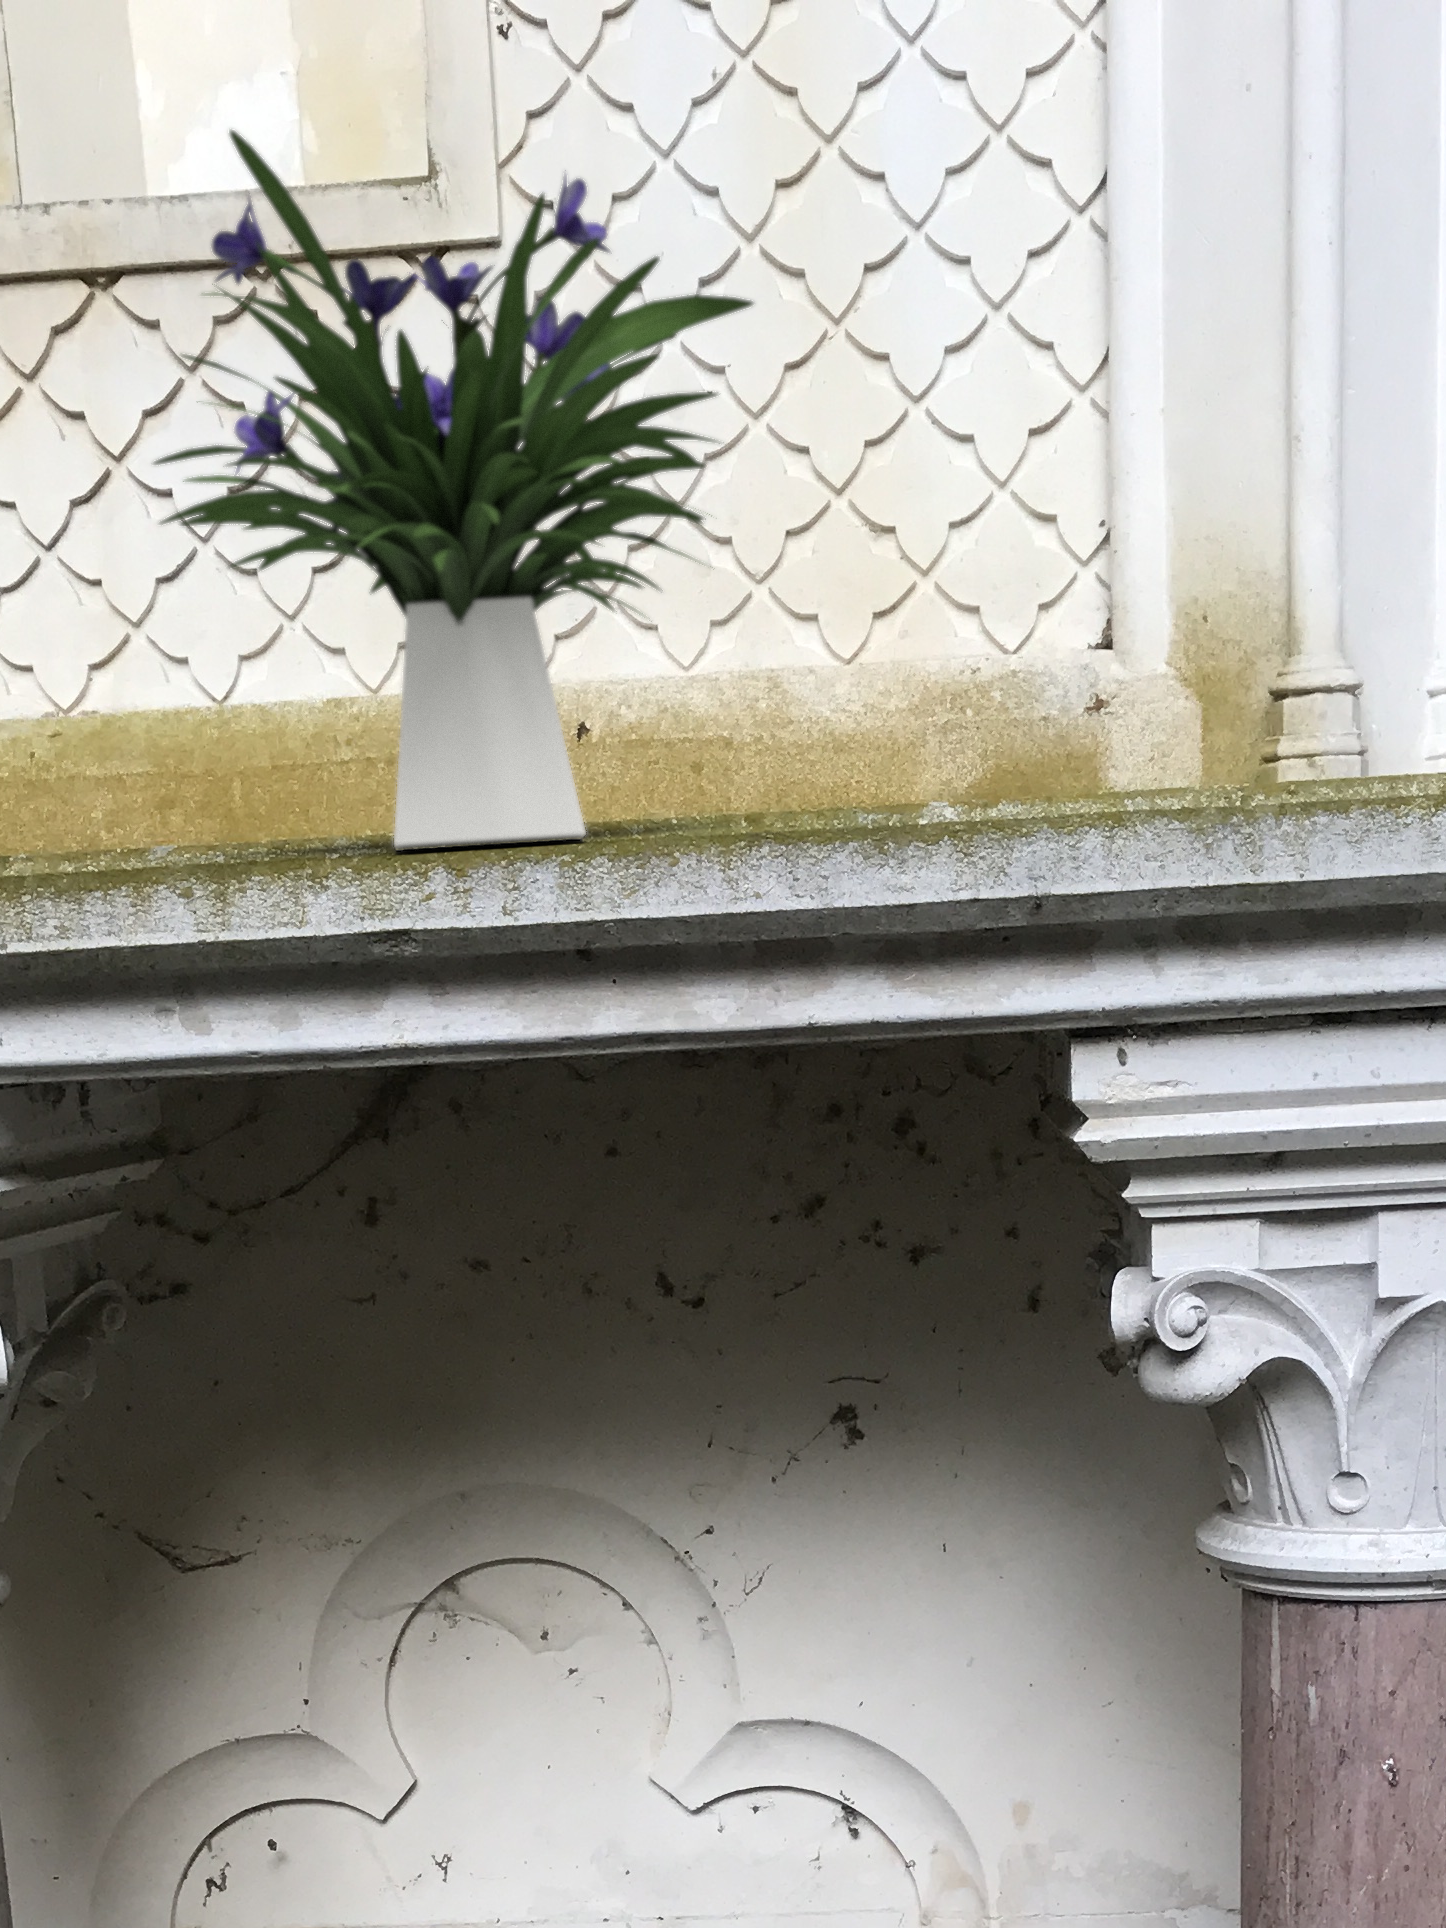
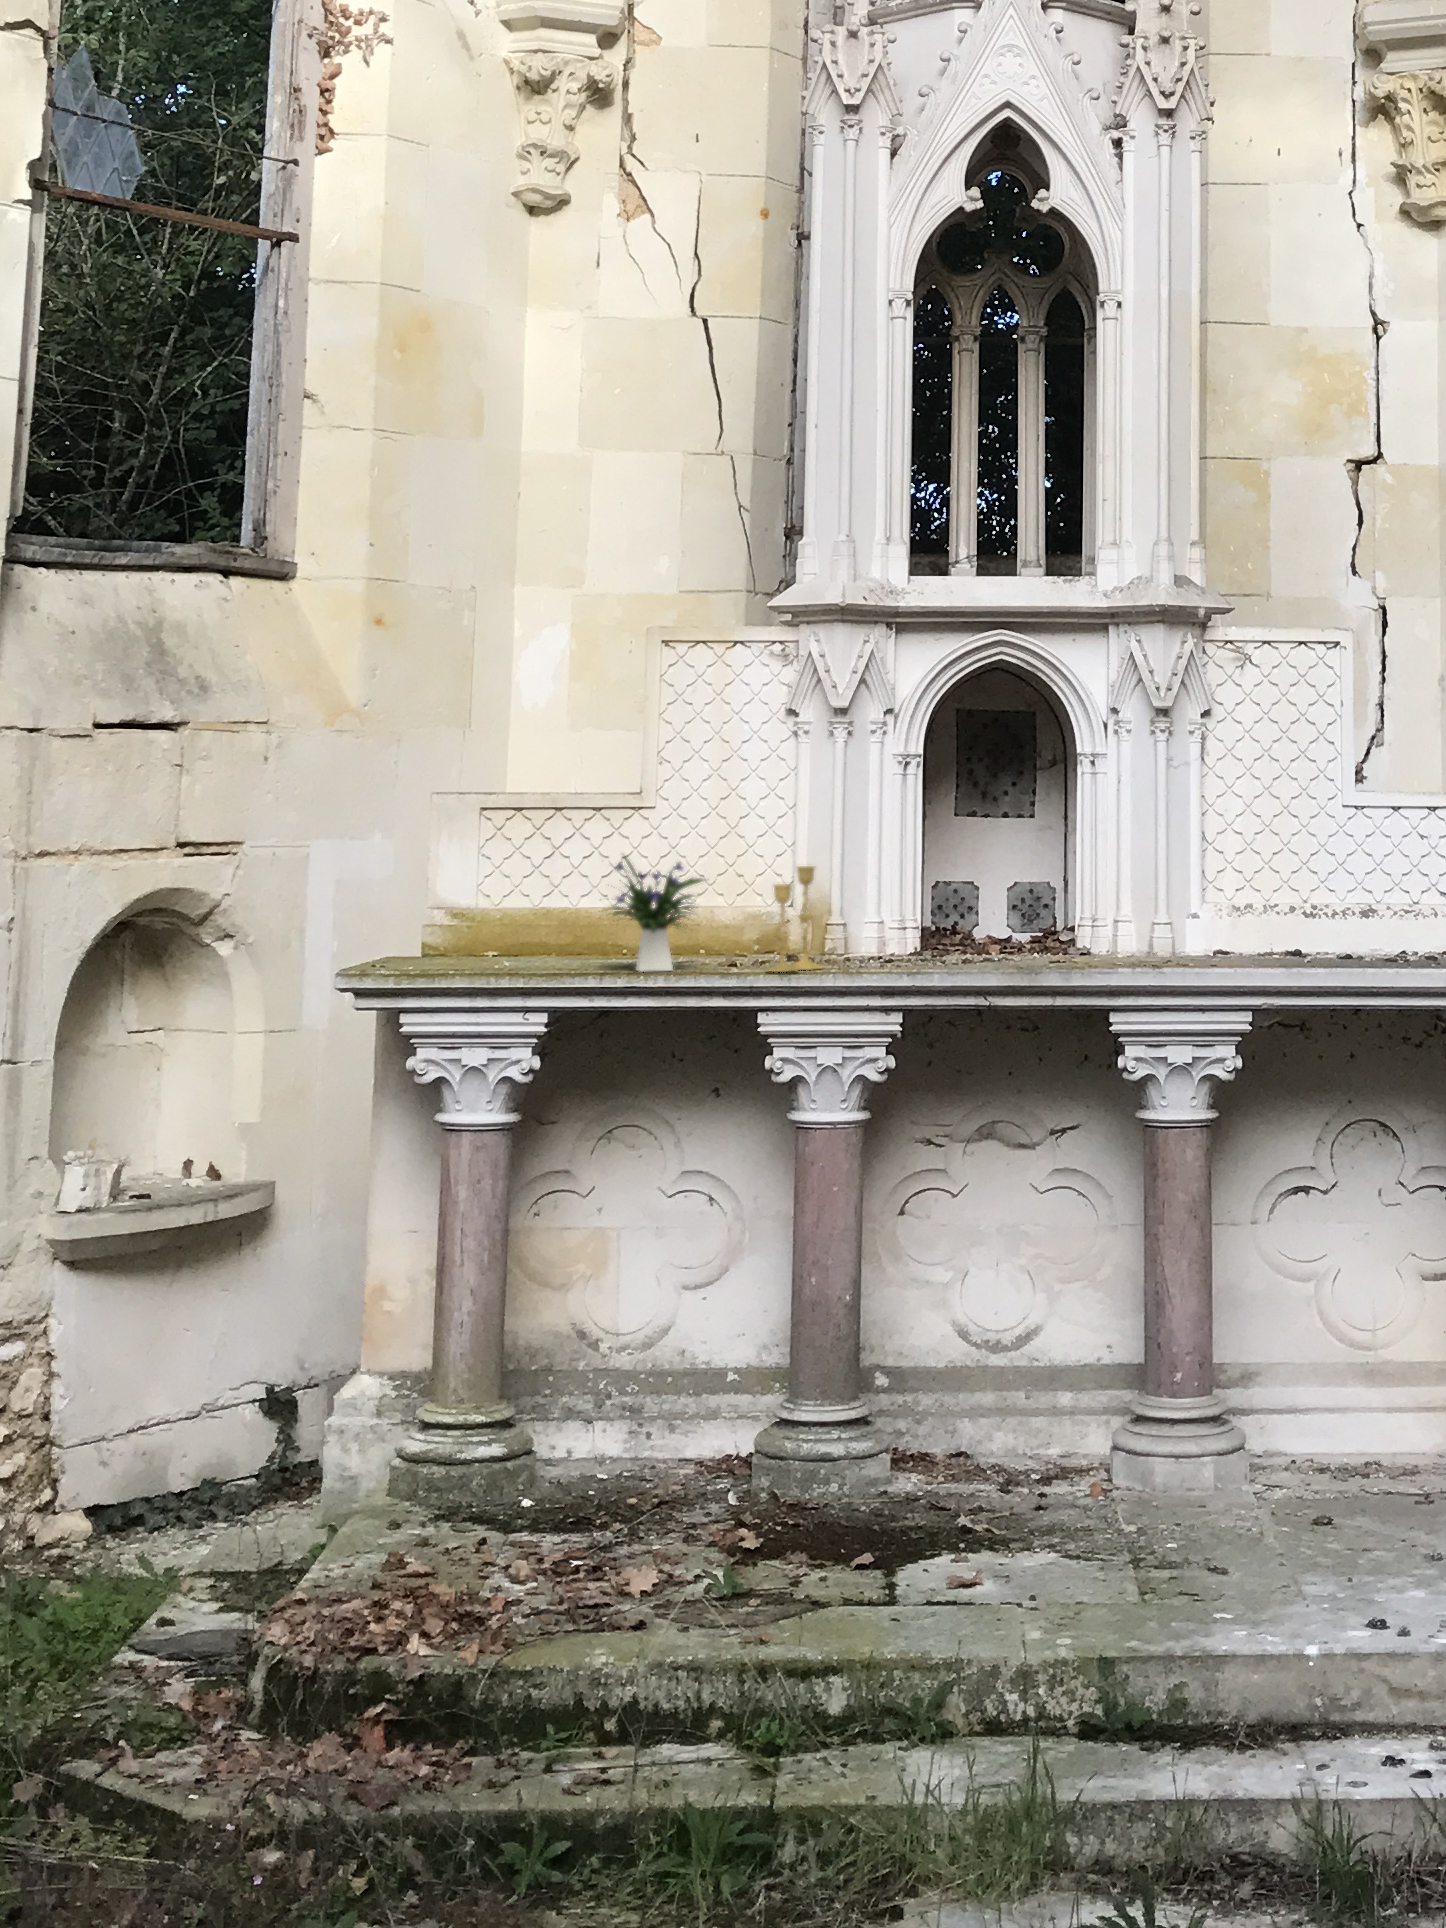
candlestick: none [1099,164,1422,806] -> present [769,866,822,972]

